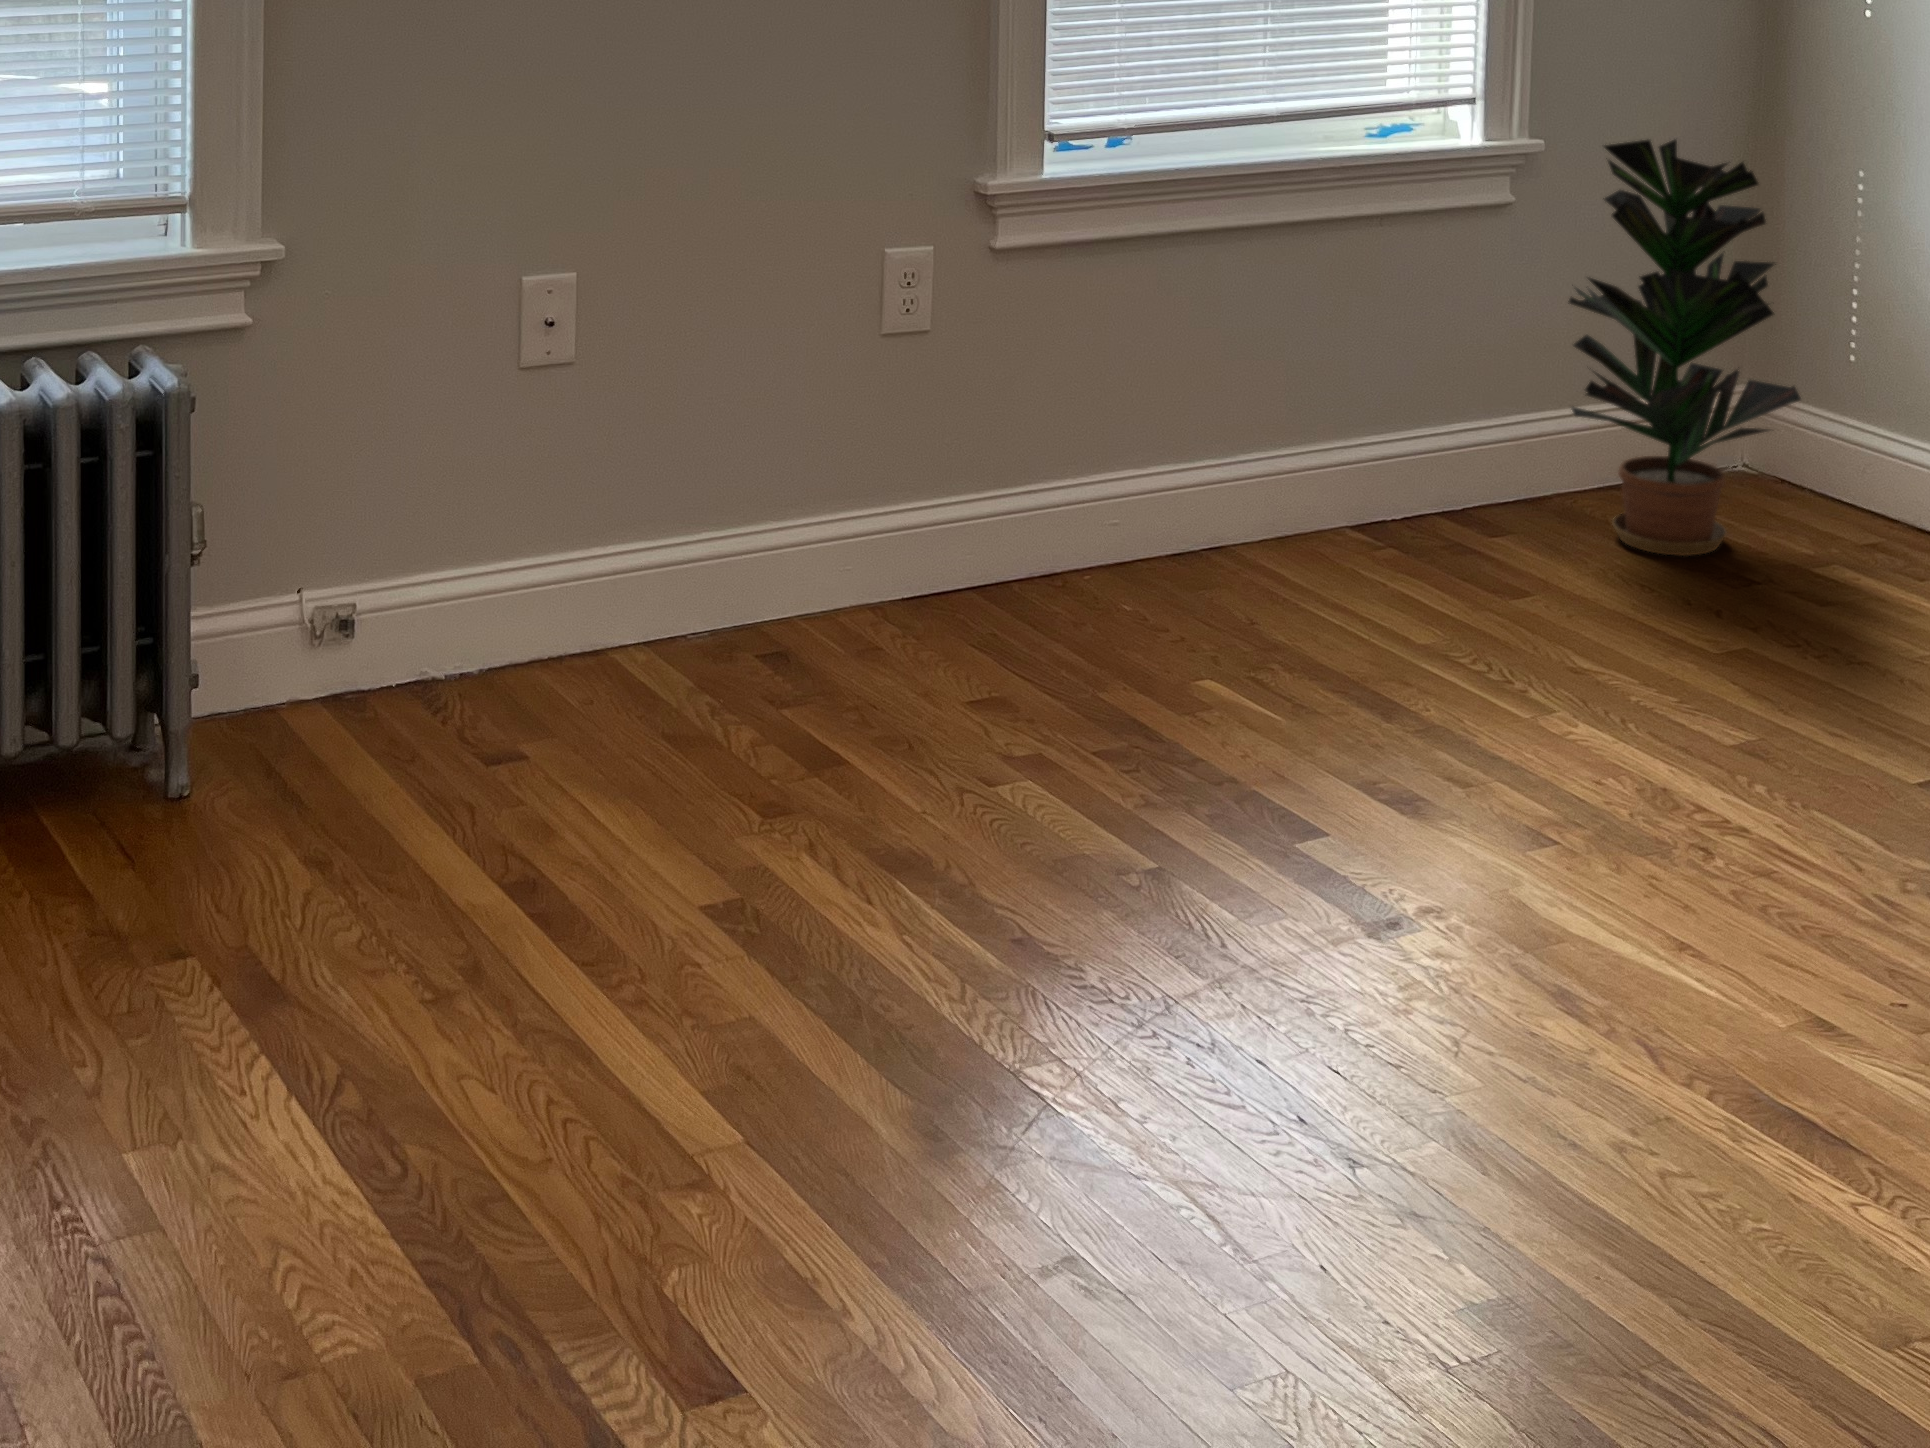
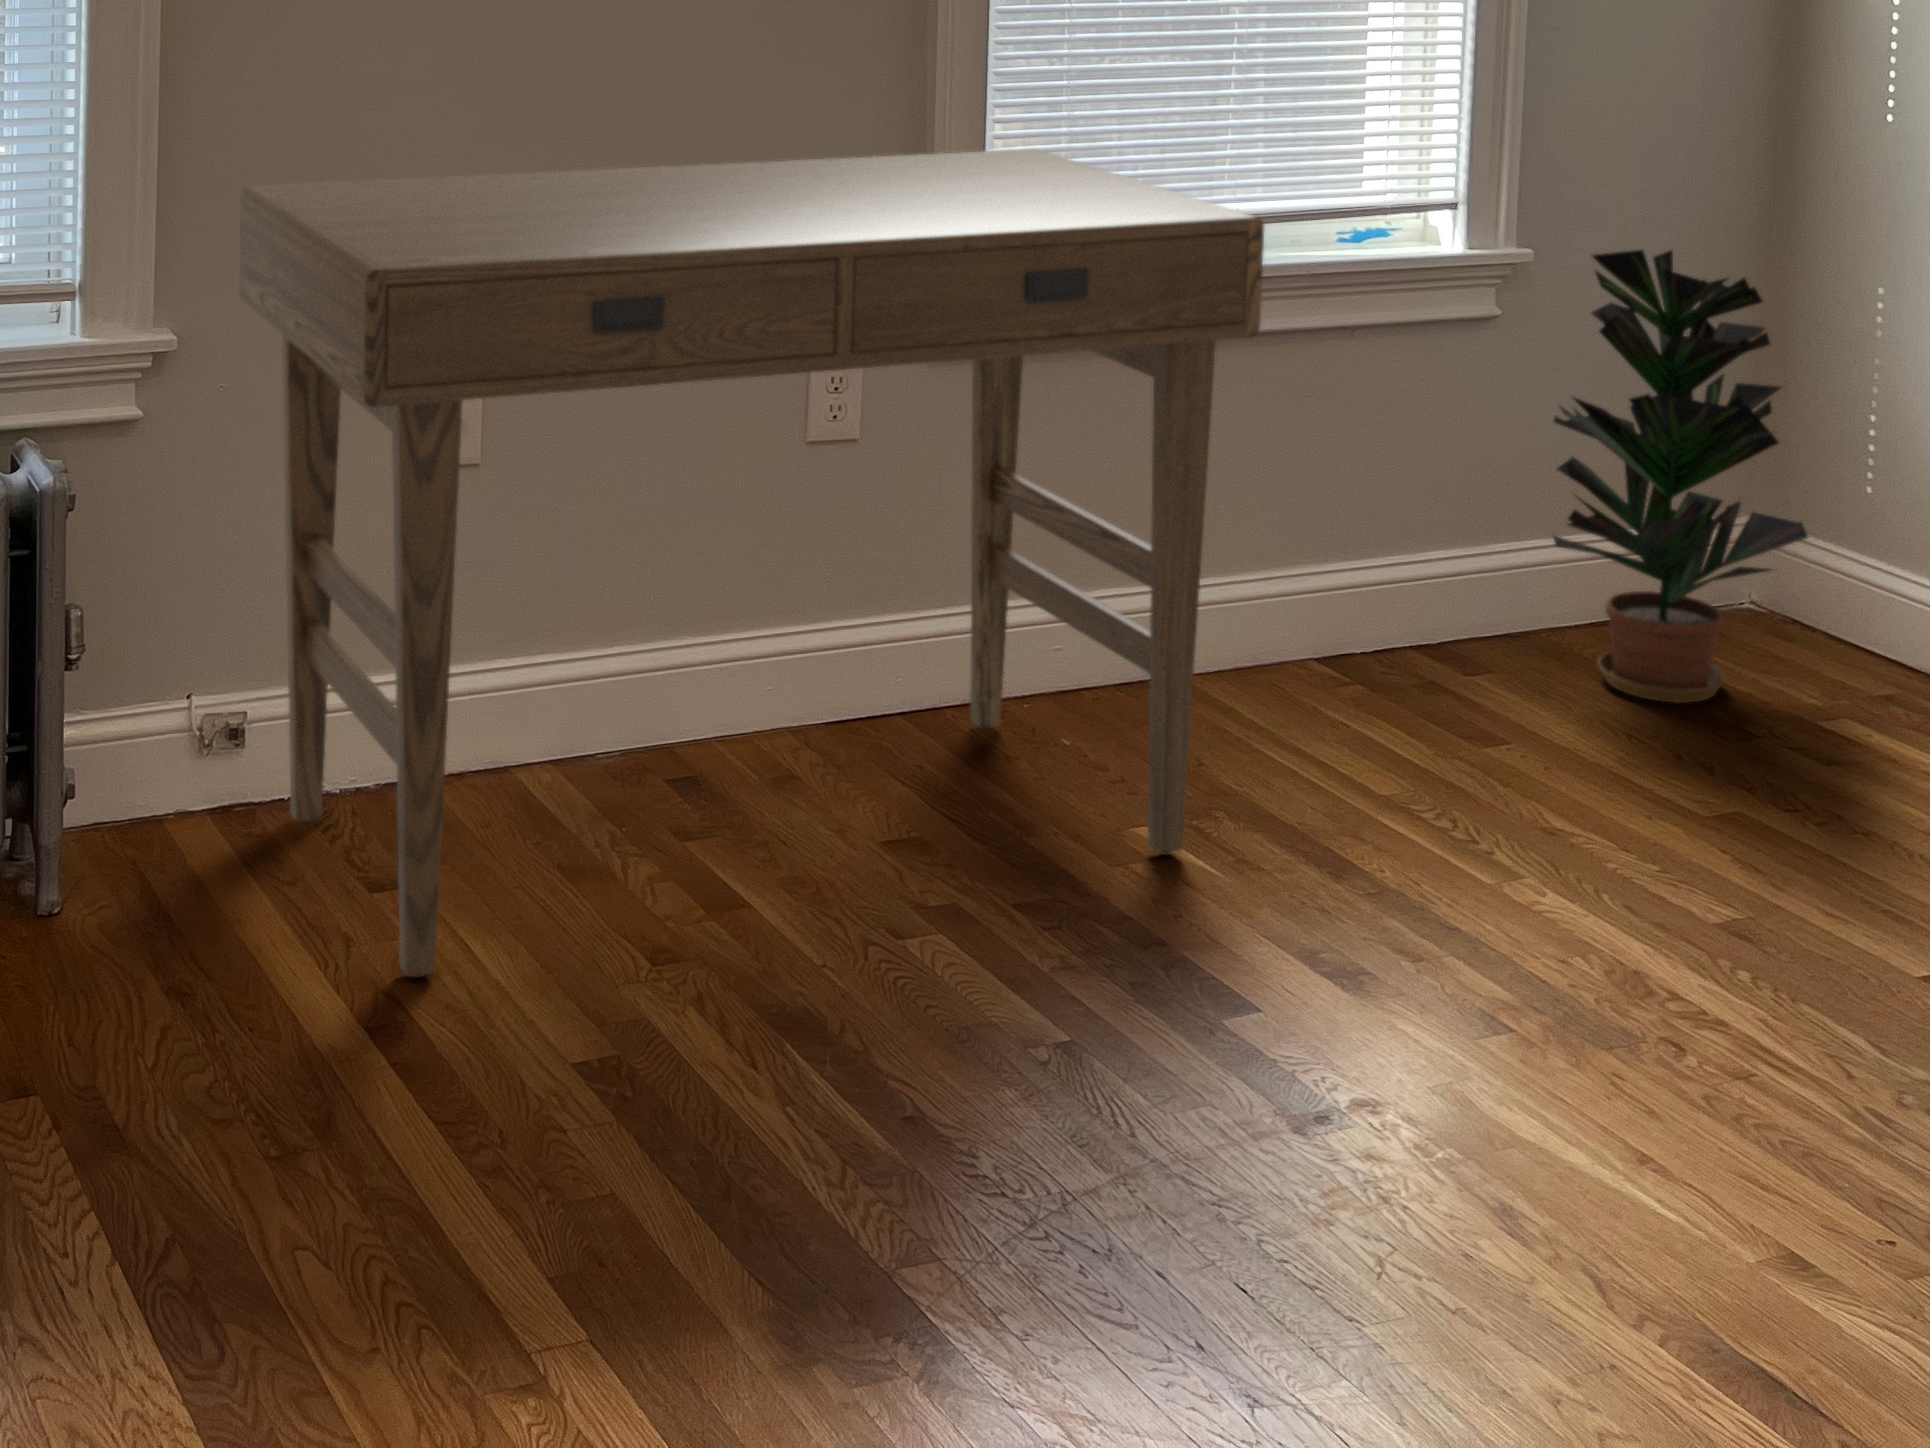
desk: none [348,55,1317,839] -> present [240,149,1264,978]

